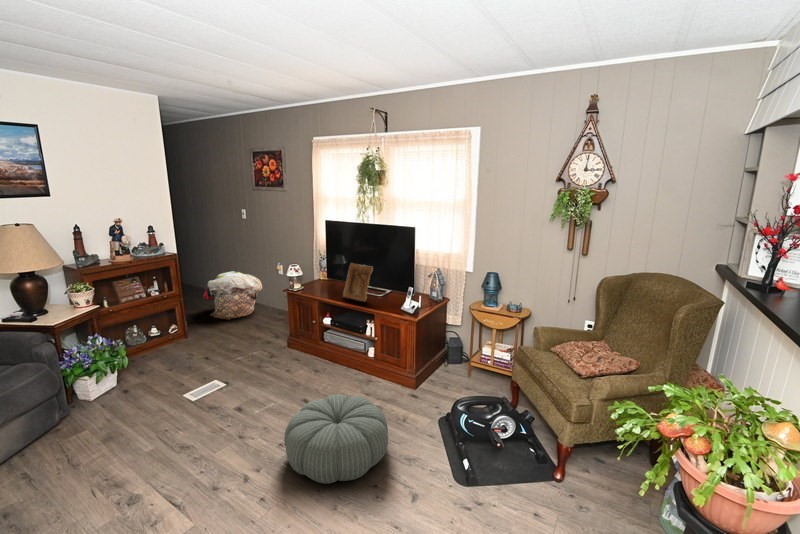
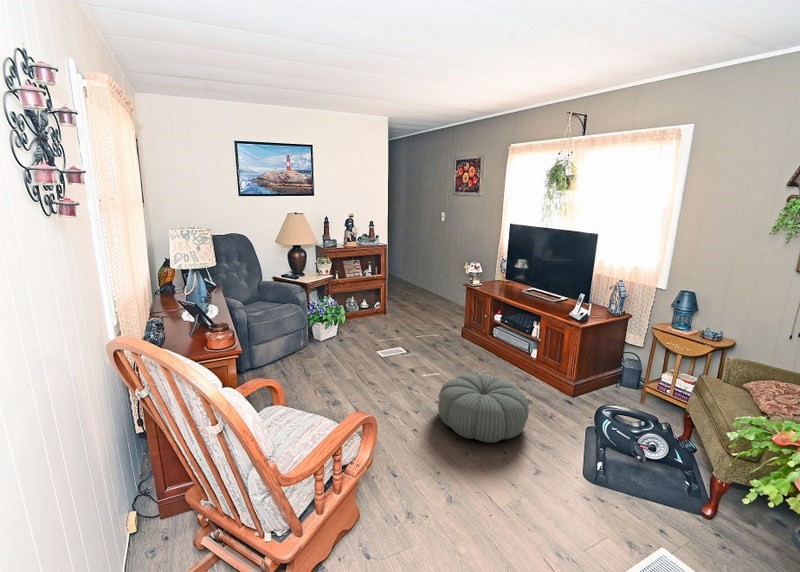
picture frame: present [343,263,373,302] -> none [516,265,548,303]
laundry basket: present [203,271,262,320] -> none [402,266,450,307]

